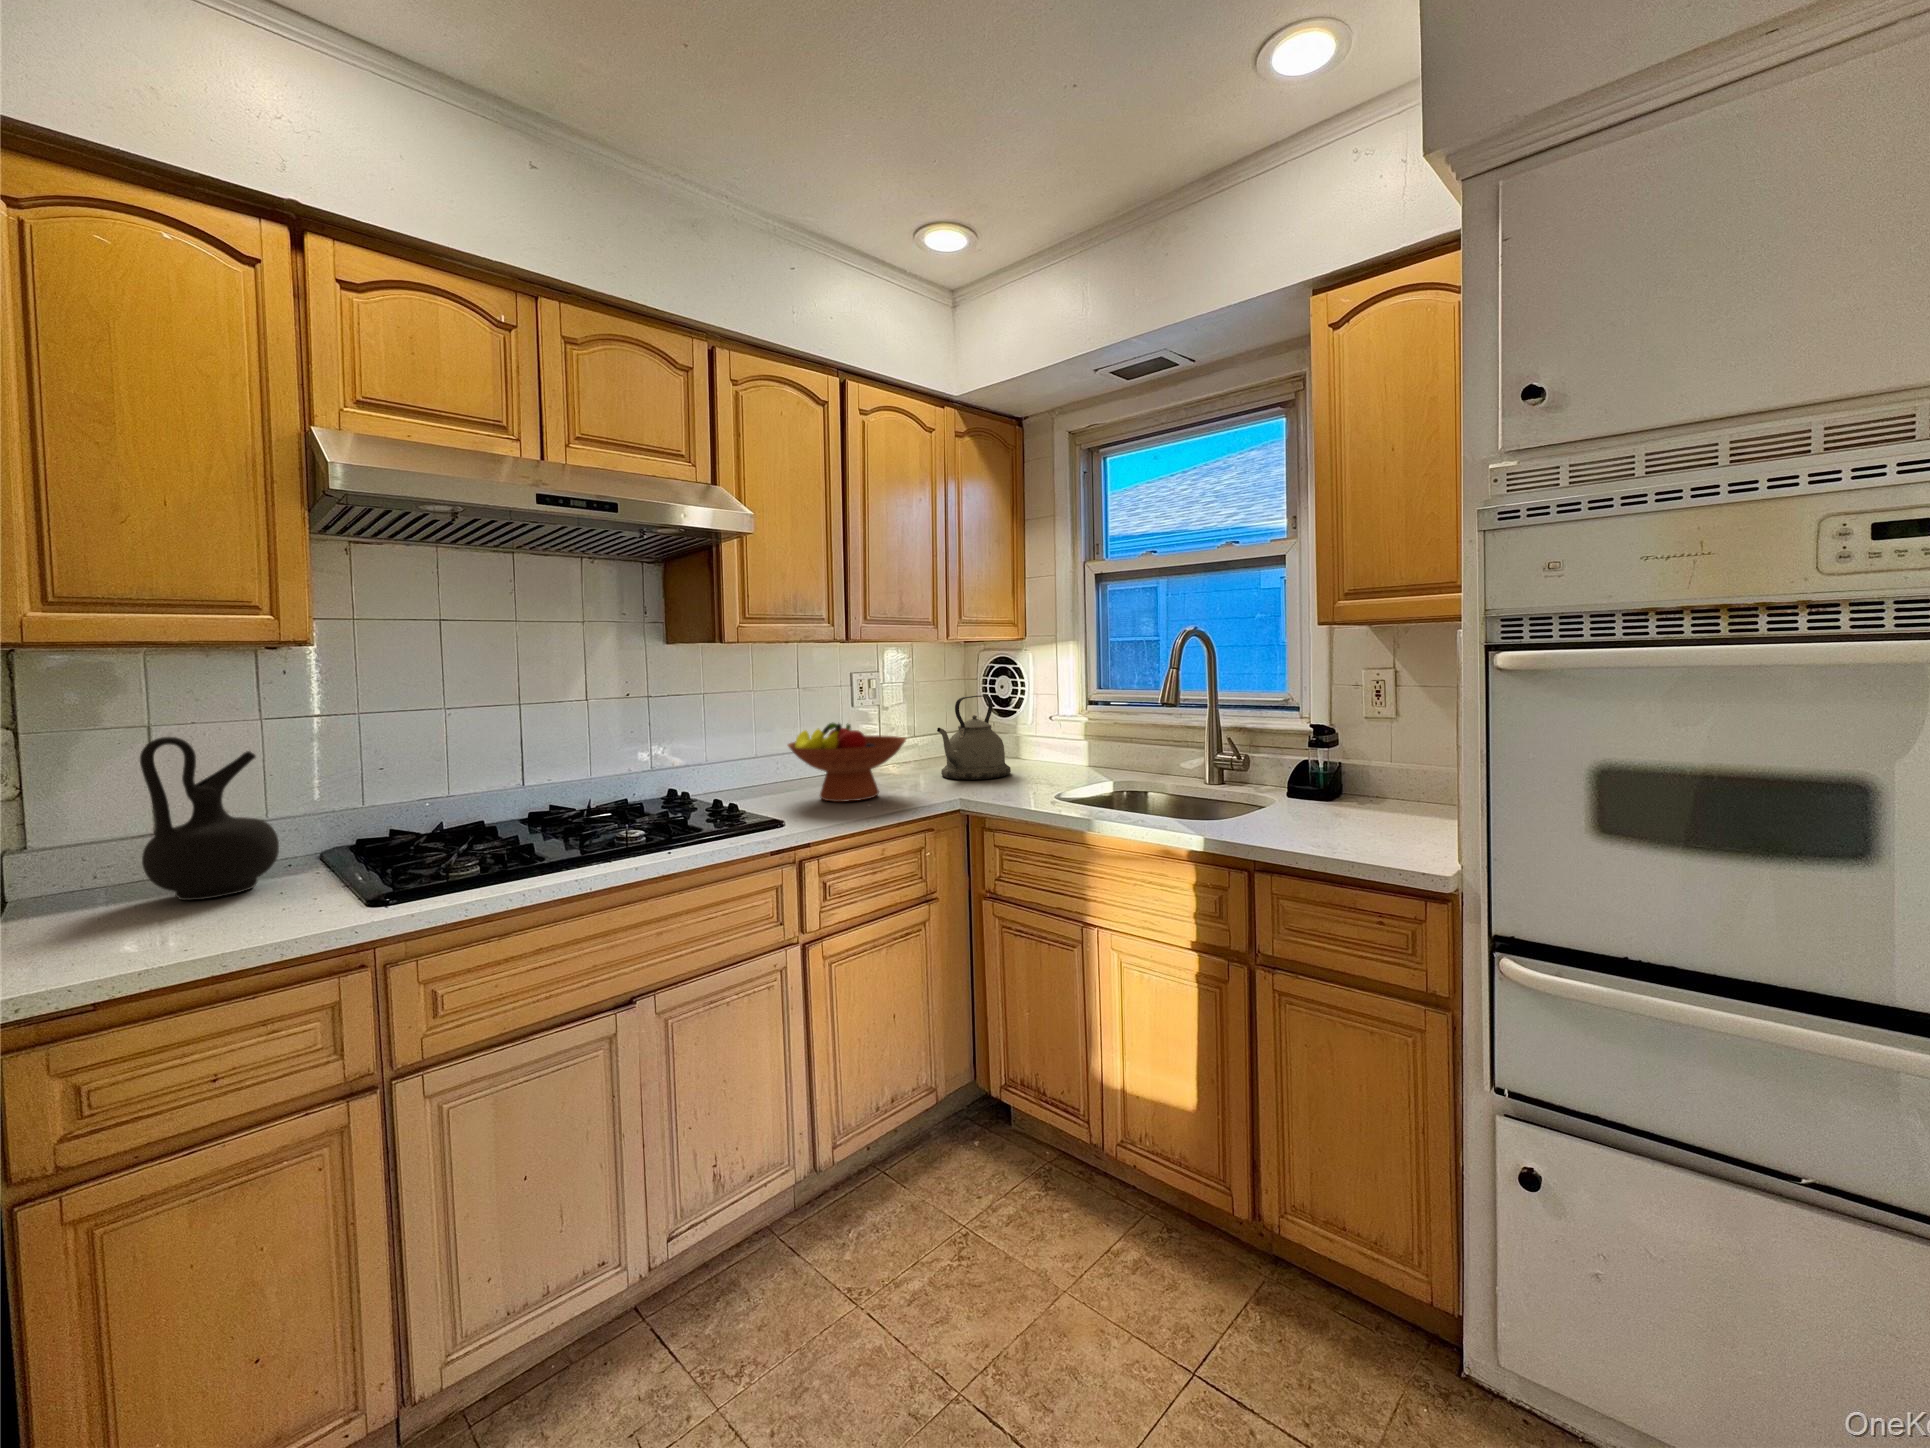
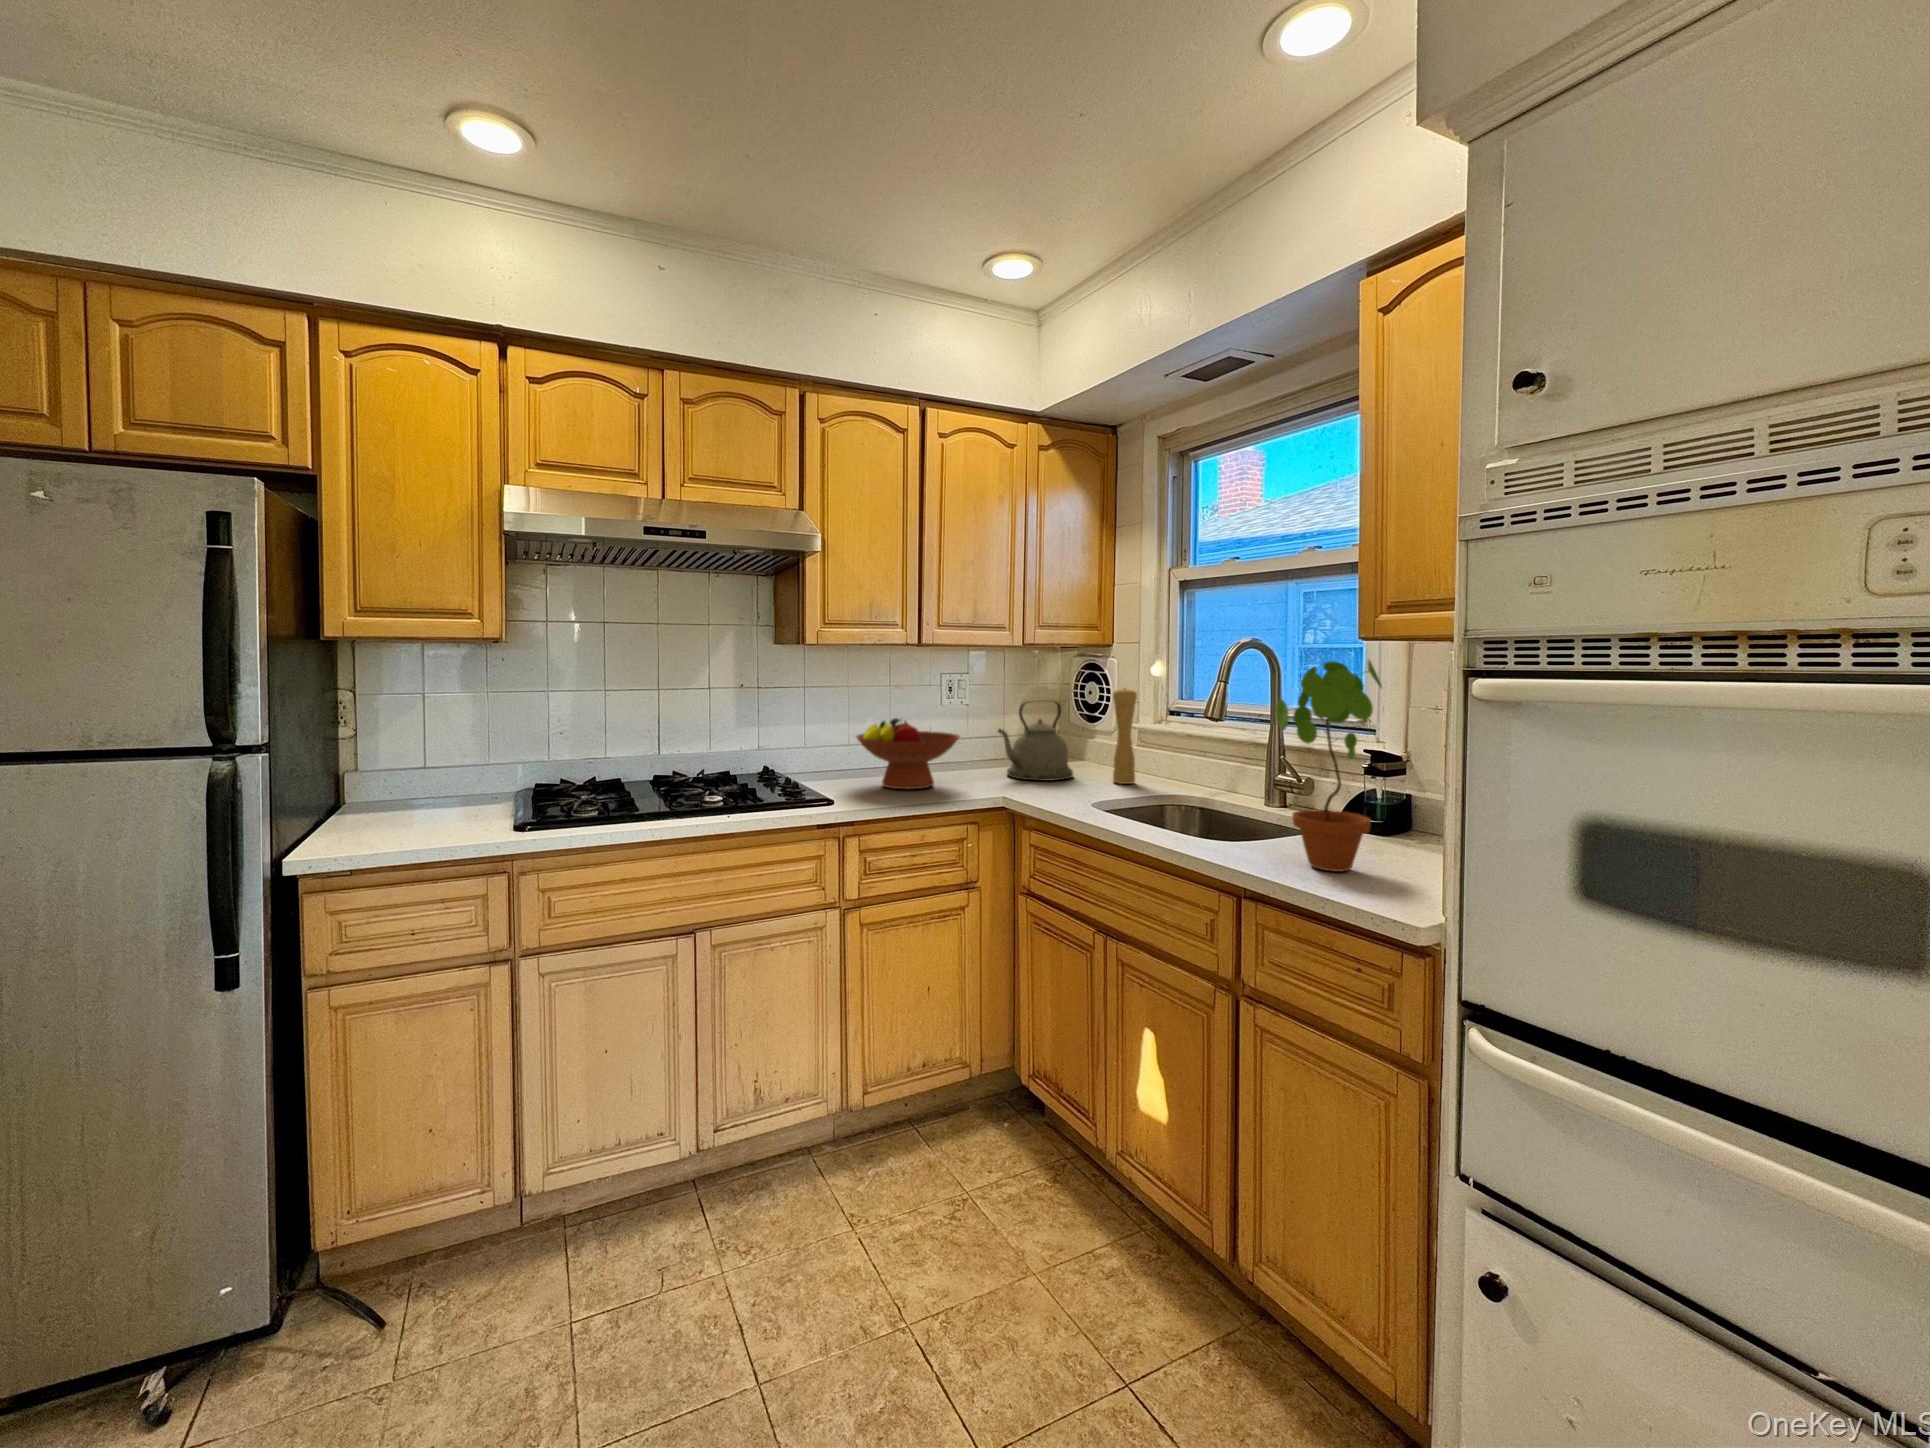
potted plant: none [1275,640,1365,837] -> present [1276,660,1382,871]
pepper mill: none [1049,679,1074,775] -> present [1113,689,1137,784]
ceramic jug: present [140,737,279,900] -> none [406,701,483,814]

